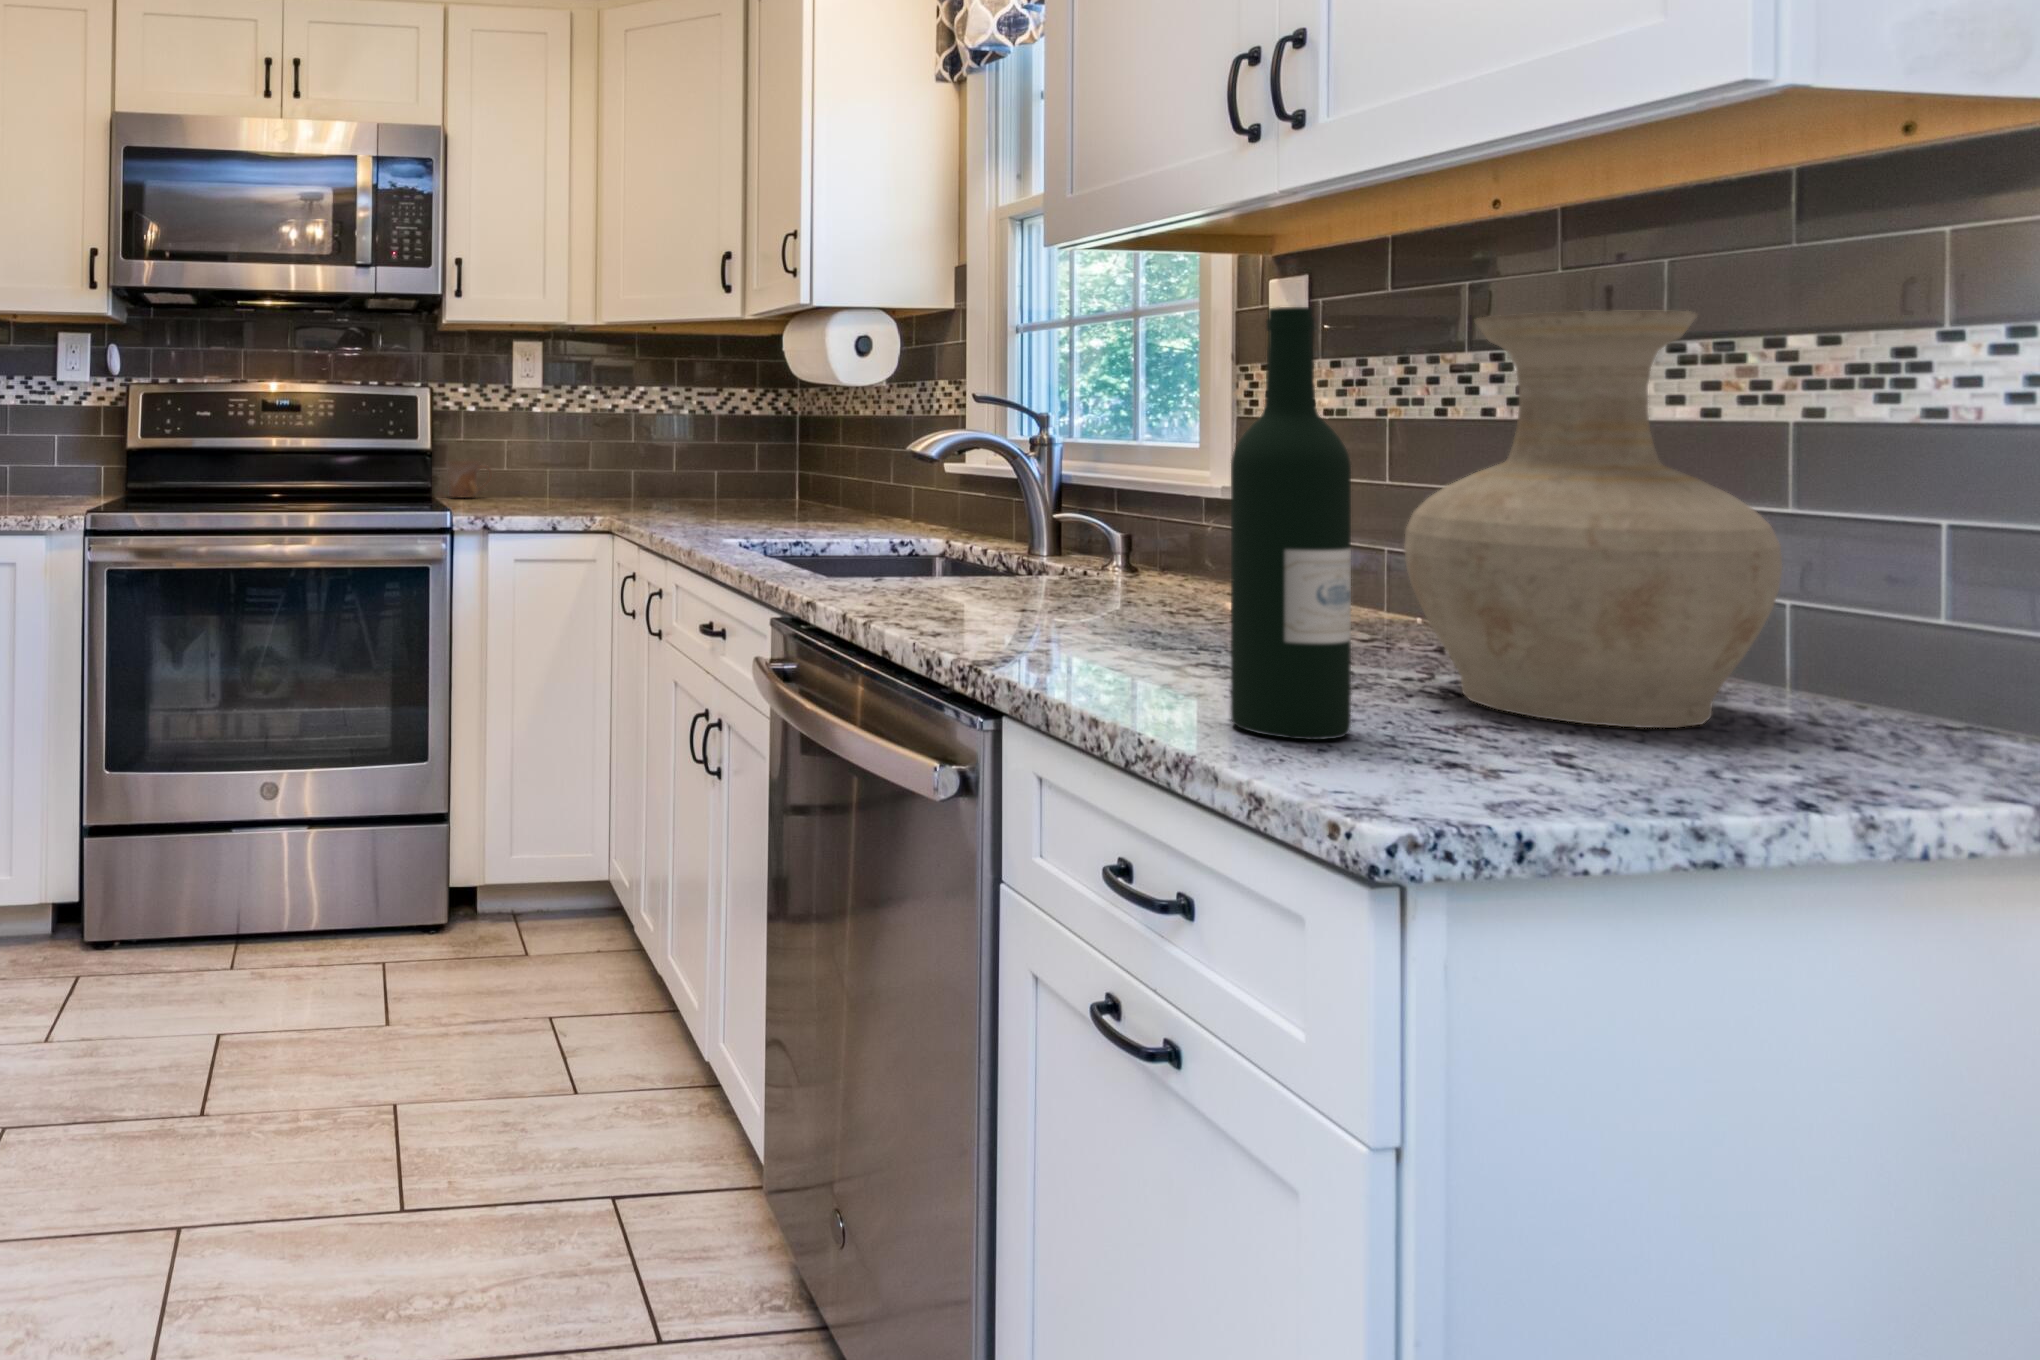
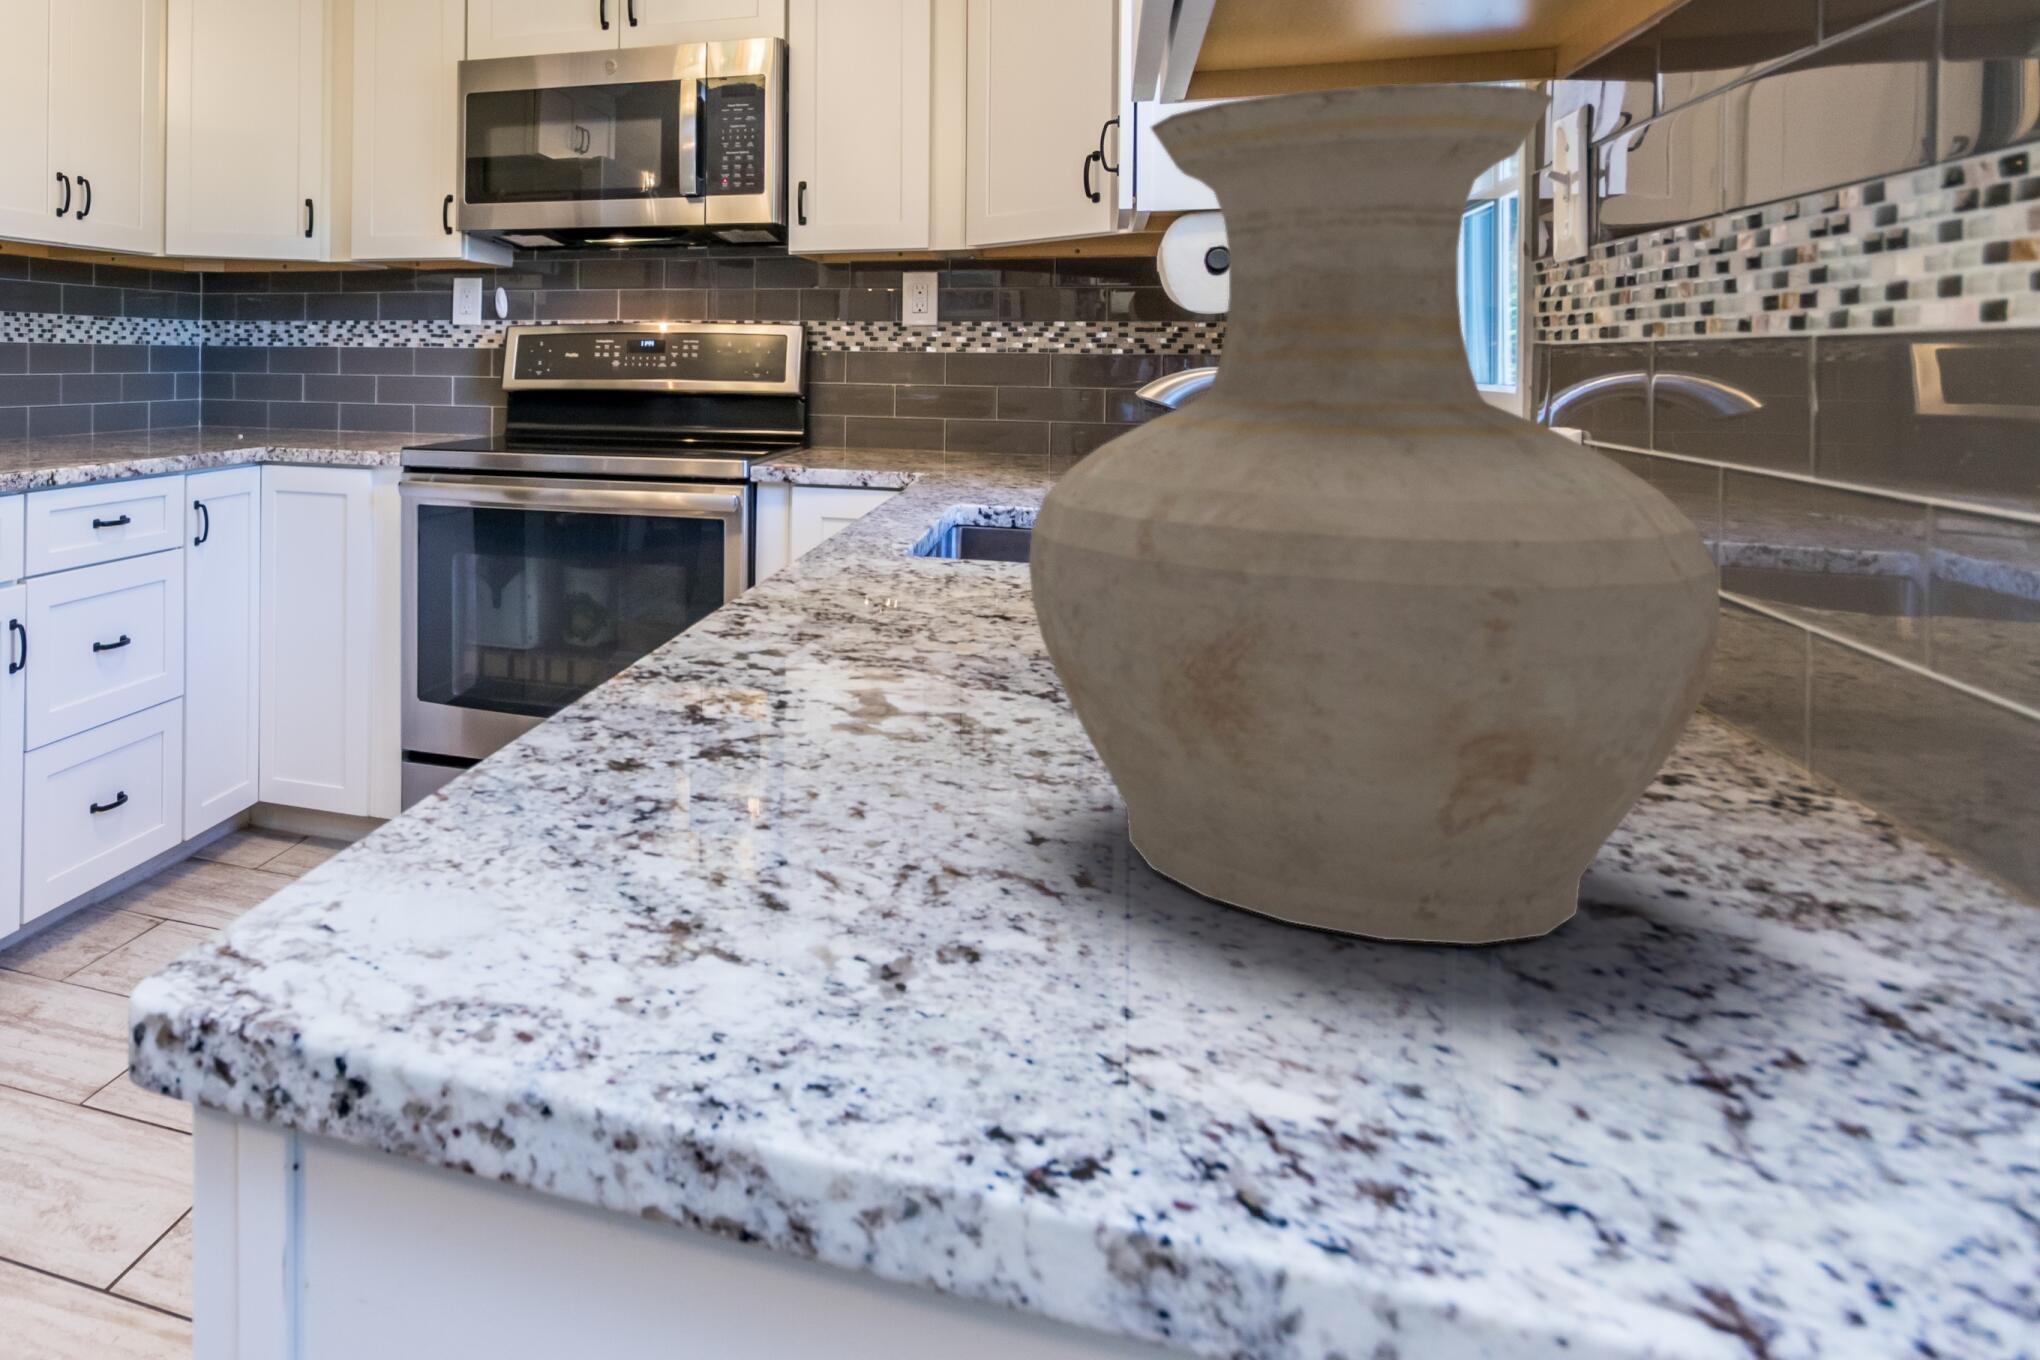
wine bottle: present [1231,307,1351,740] -> none [561,133,733,843]
mug: present [446,461,492,497] -> none [824,407,875,447]

